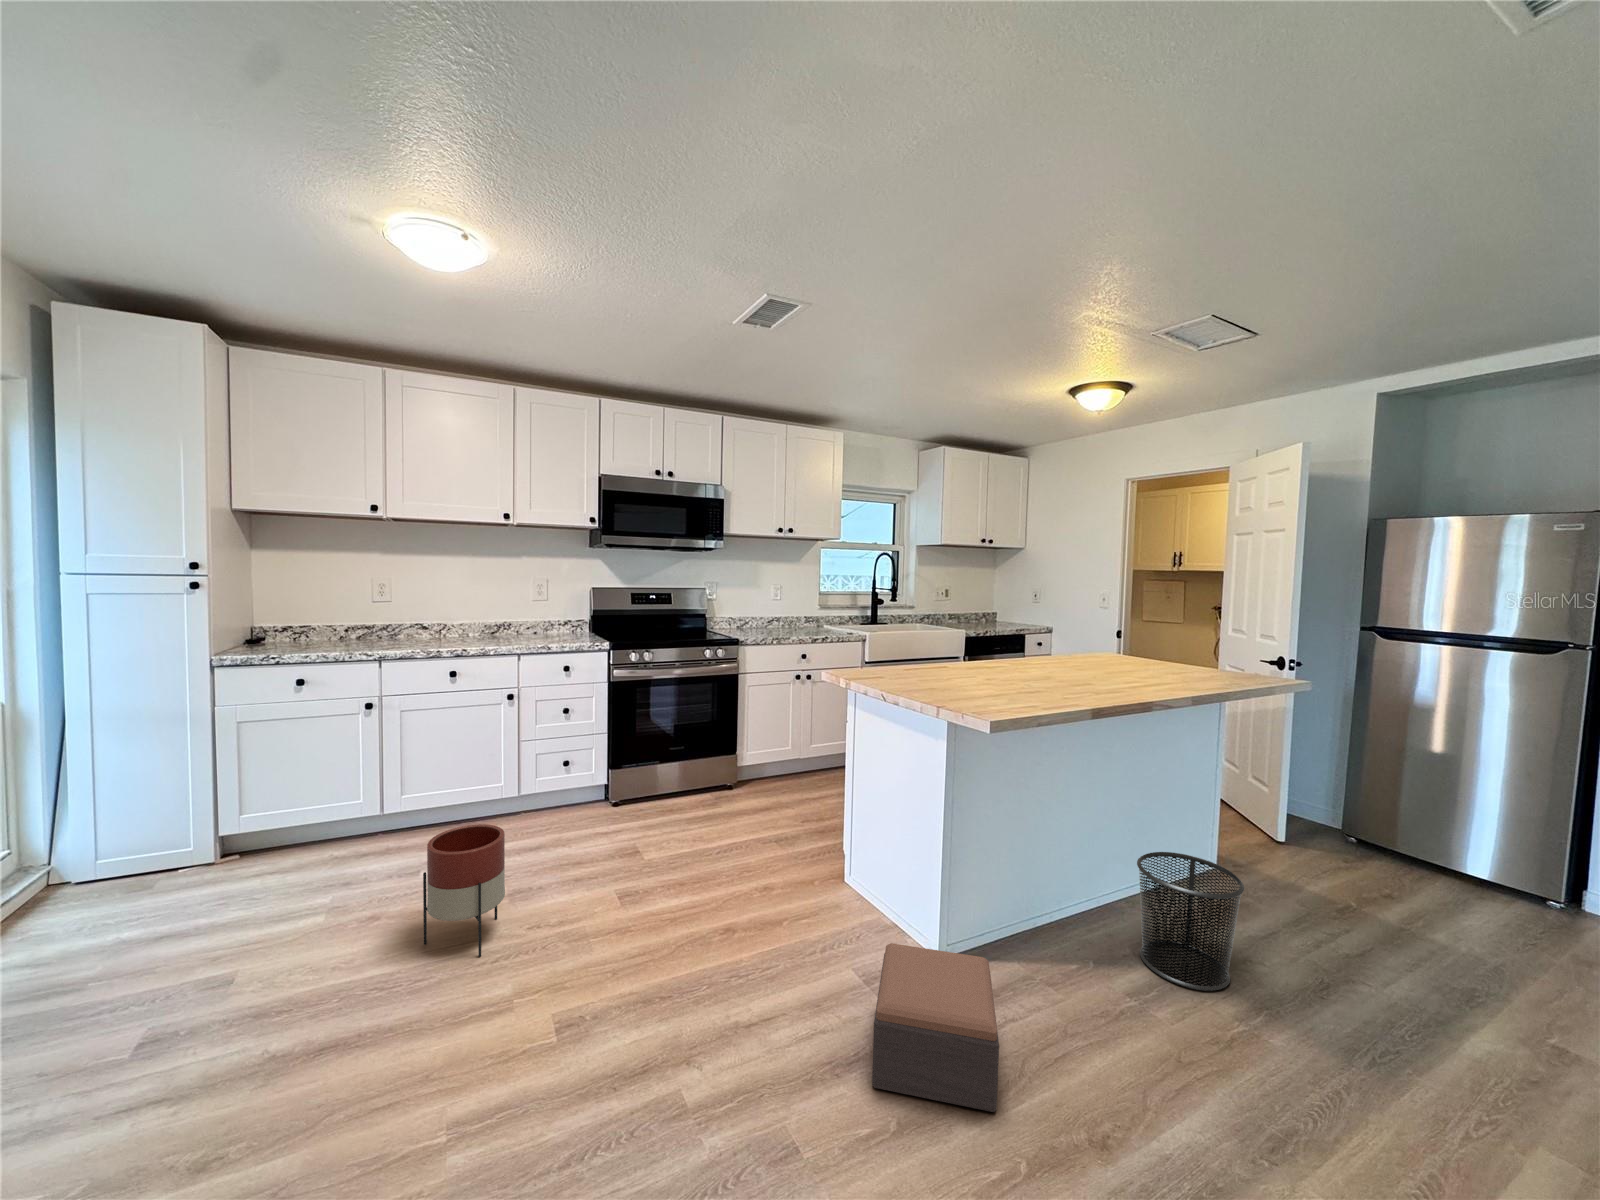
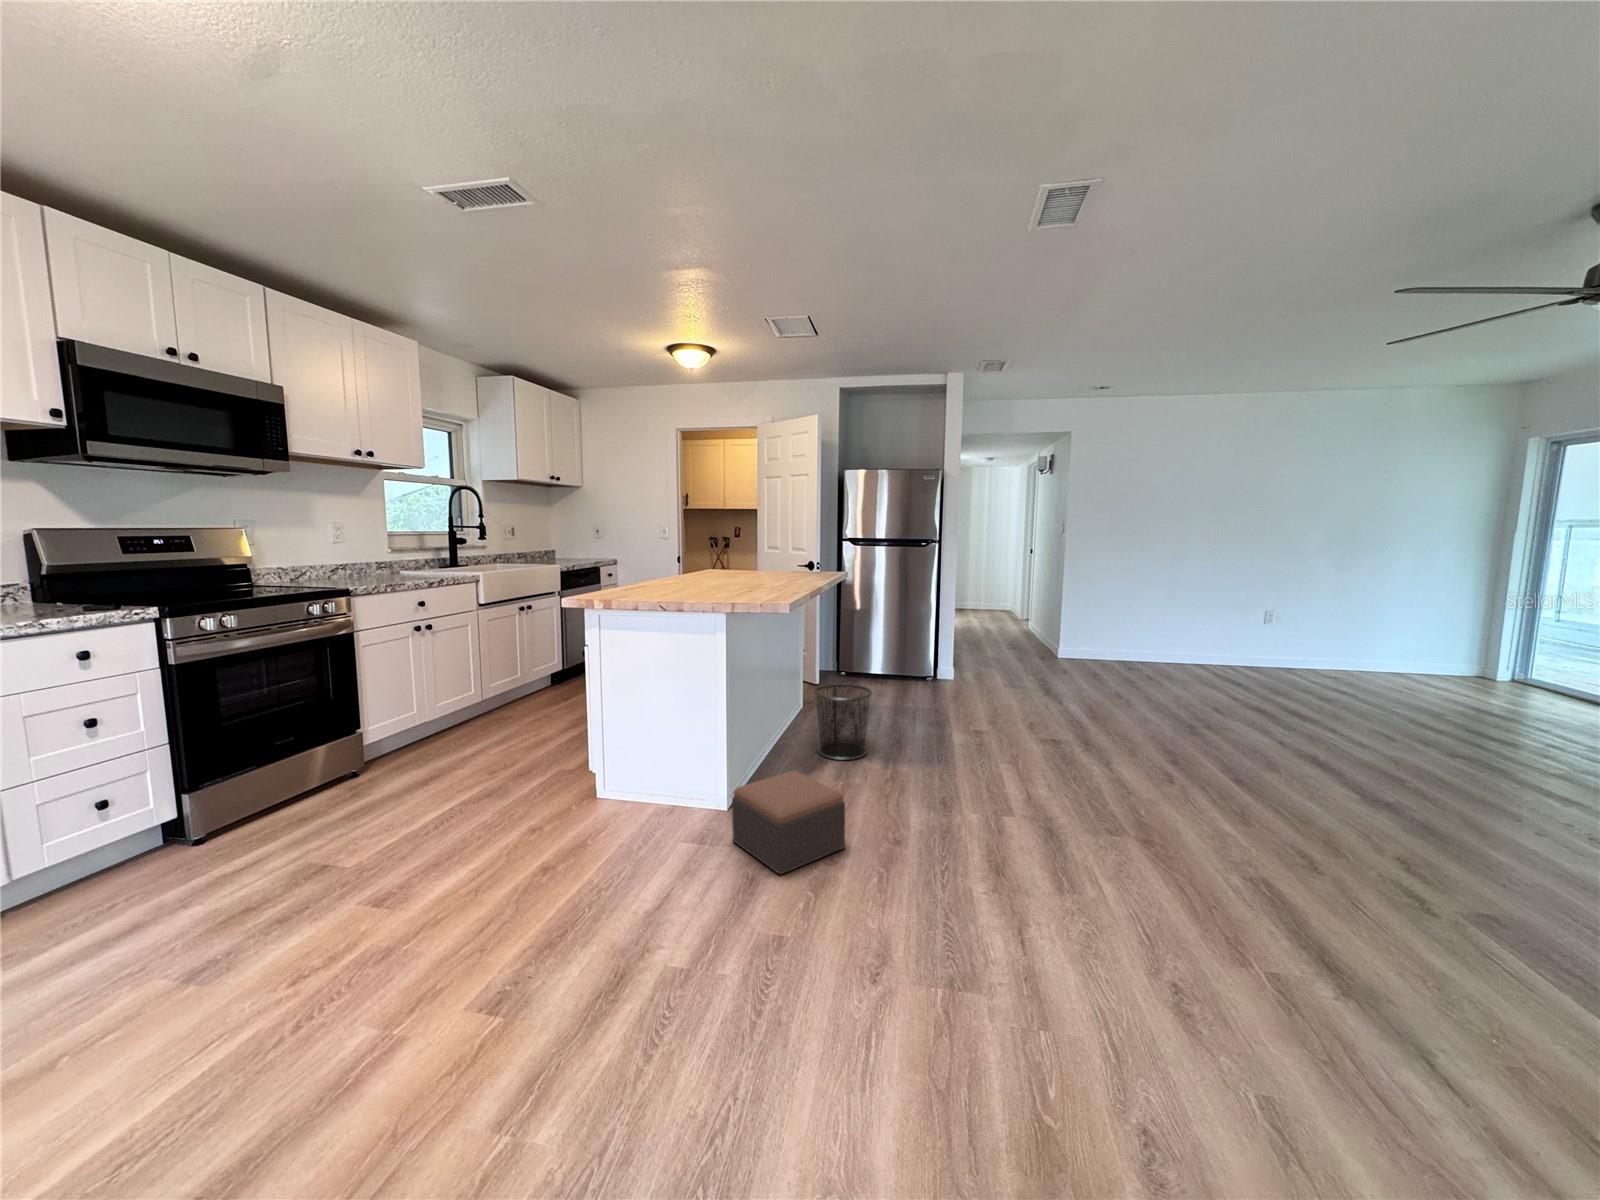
planter: present [423,824,505,957] -> none [119,861,275,1077]

